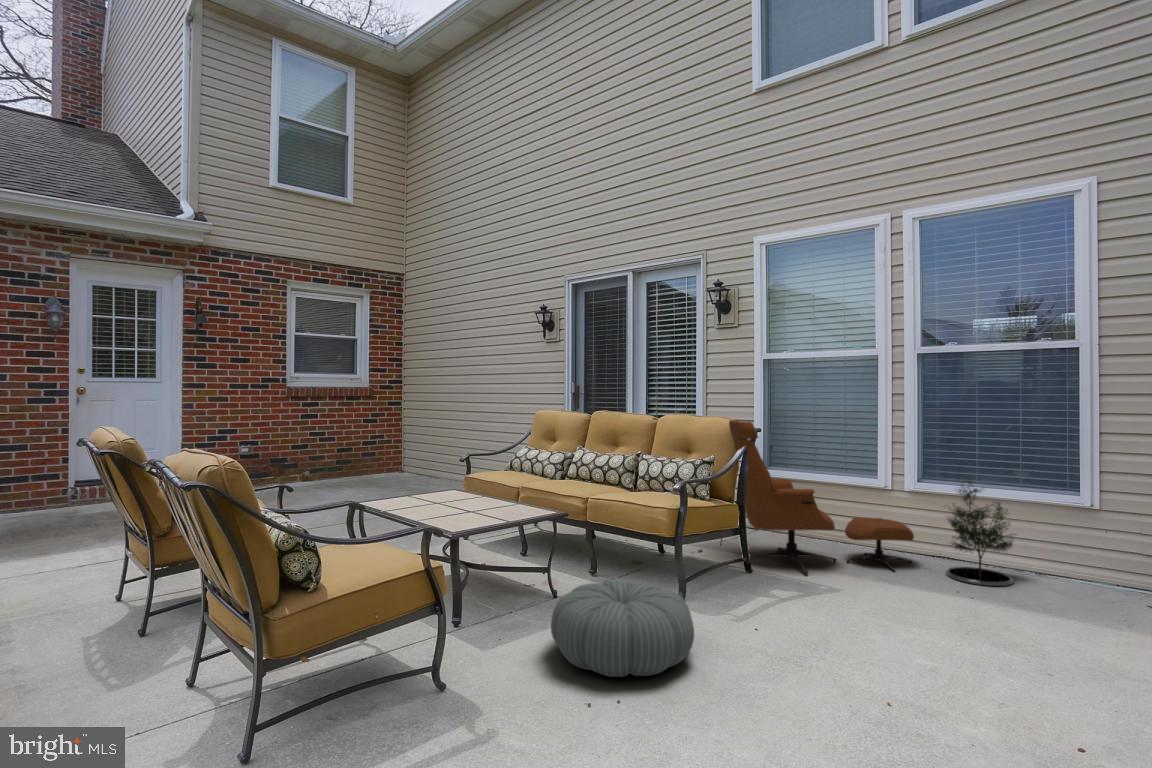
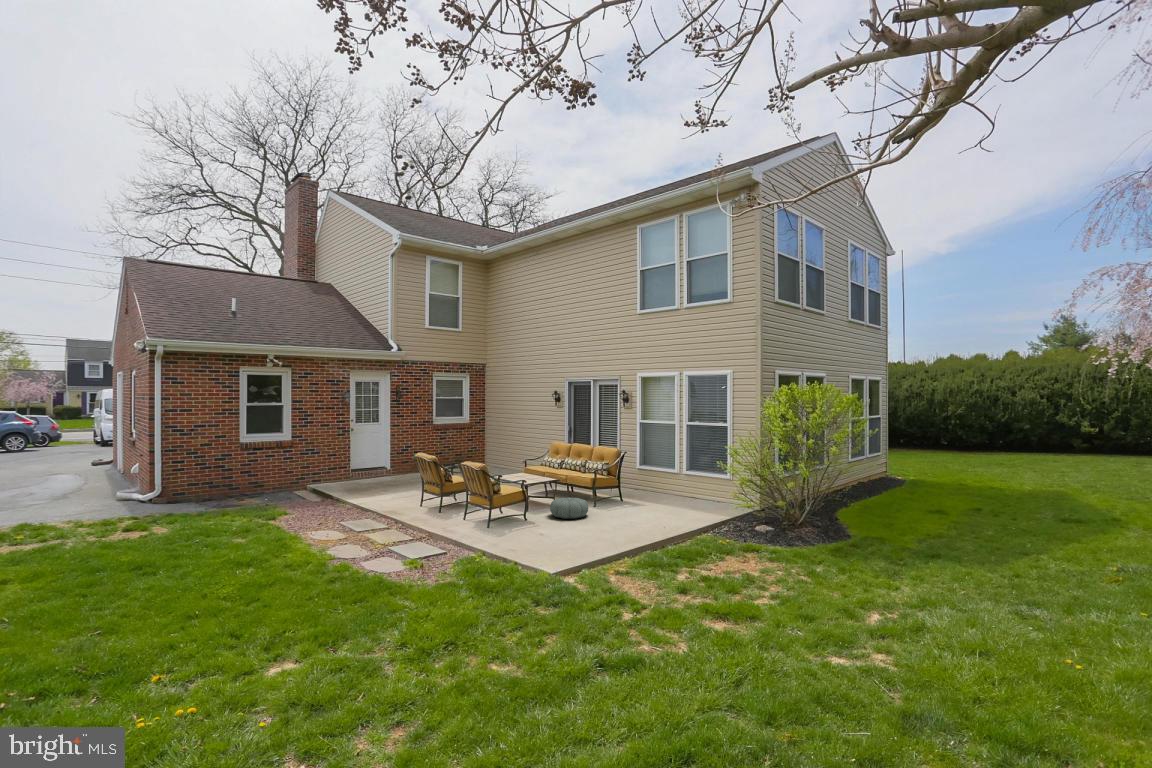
lounge chair: present [729,420,914,574] -> none [618,448,682,502]
potted tree: present [946,478,1016,586] -> none [686,468,710,505]

